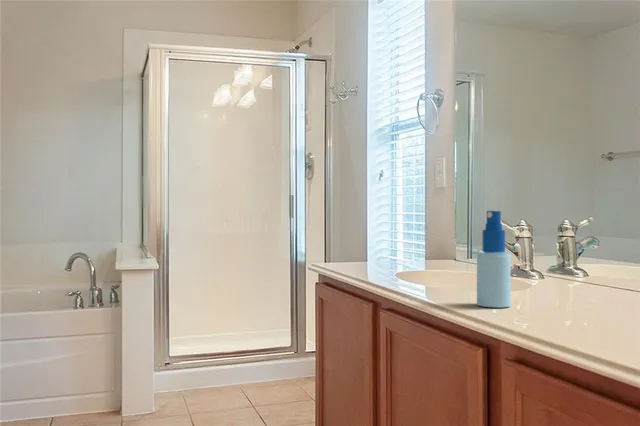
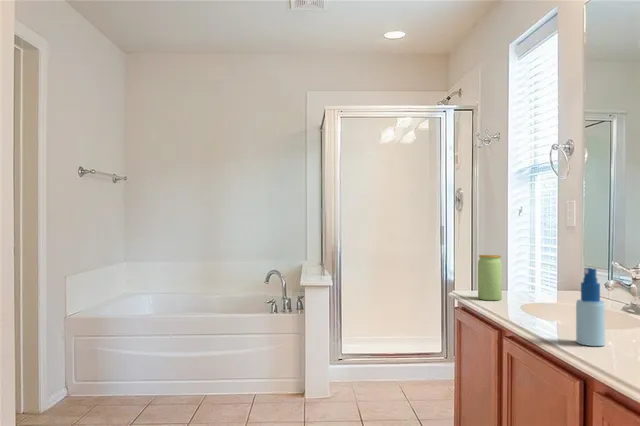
jar: none [343,217,370,271] -> present [478,255,502,300]

